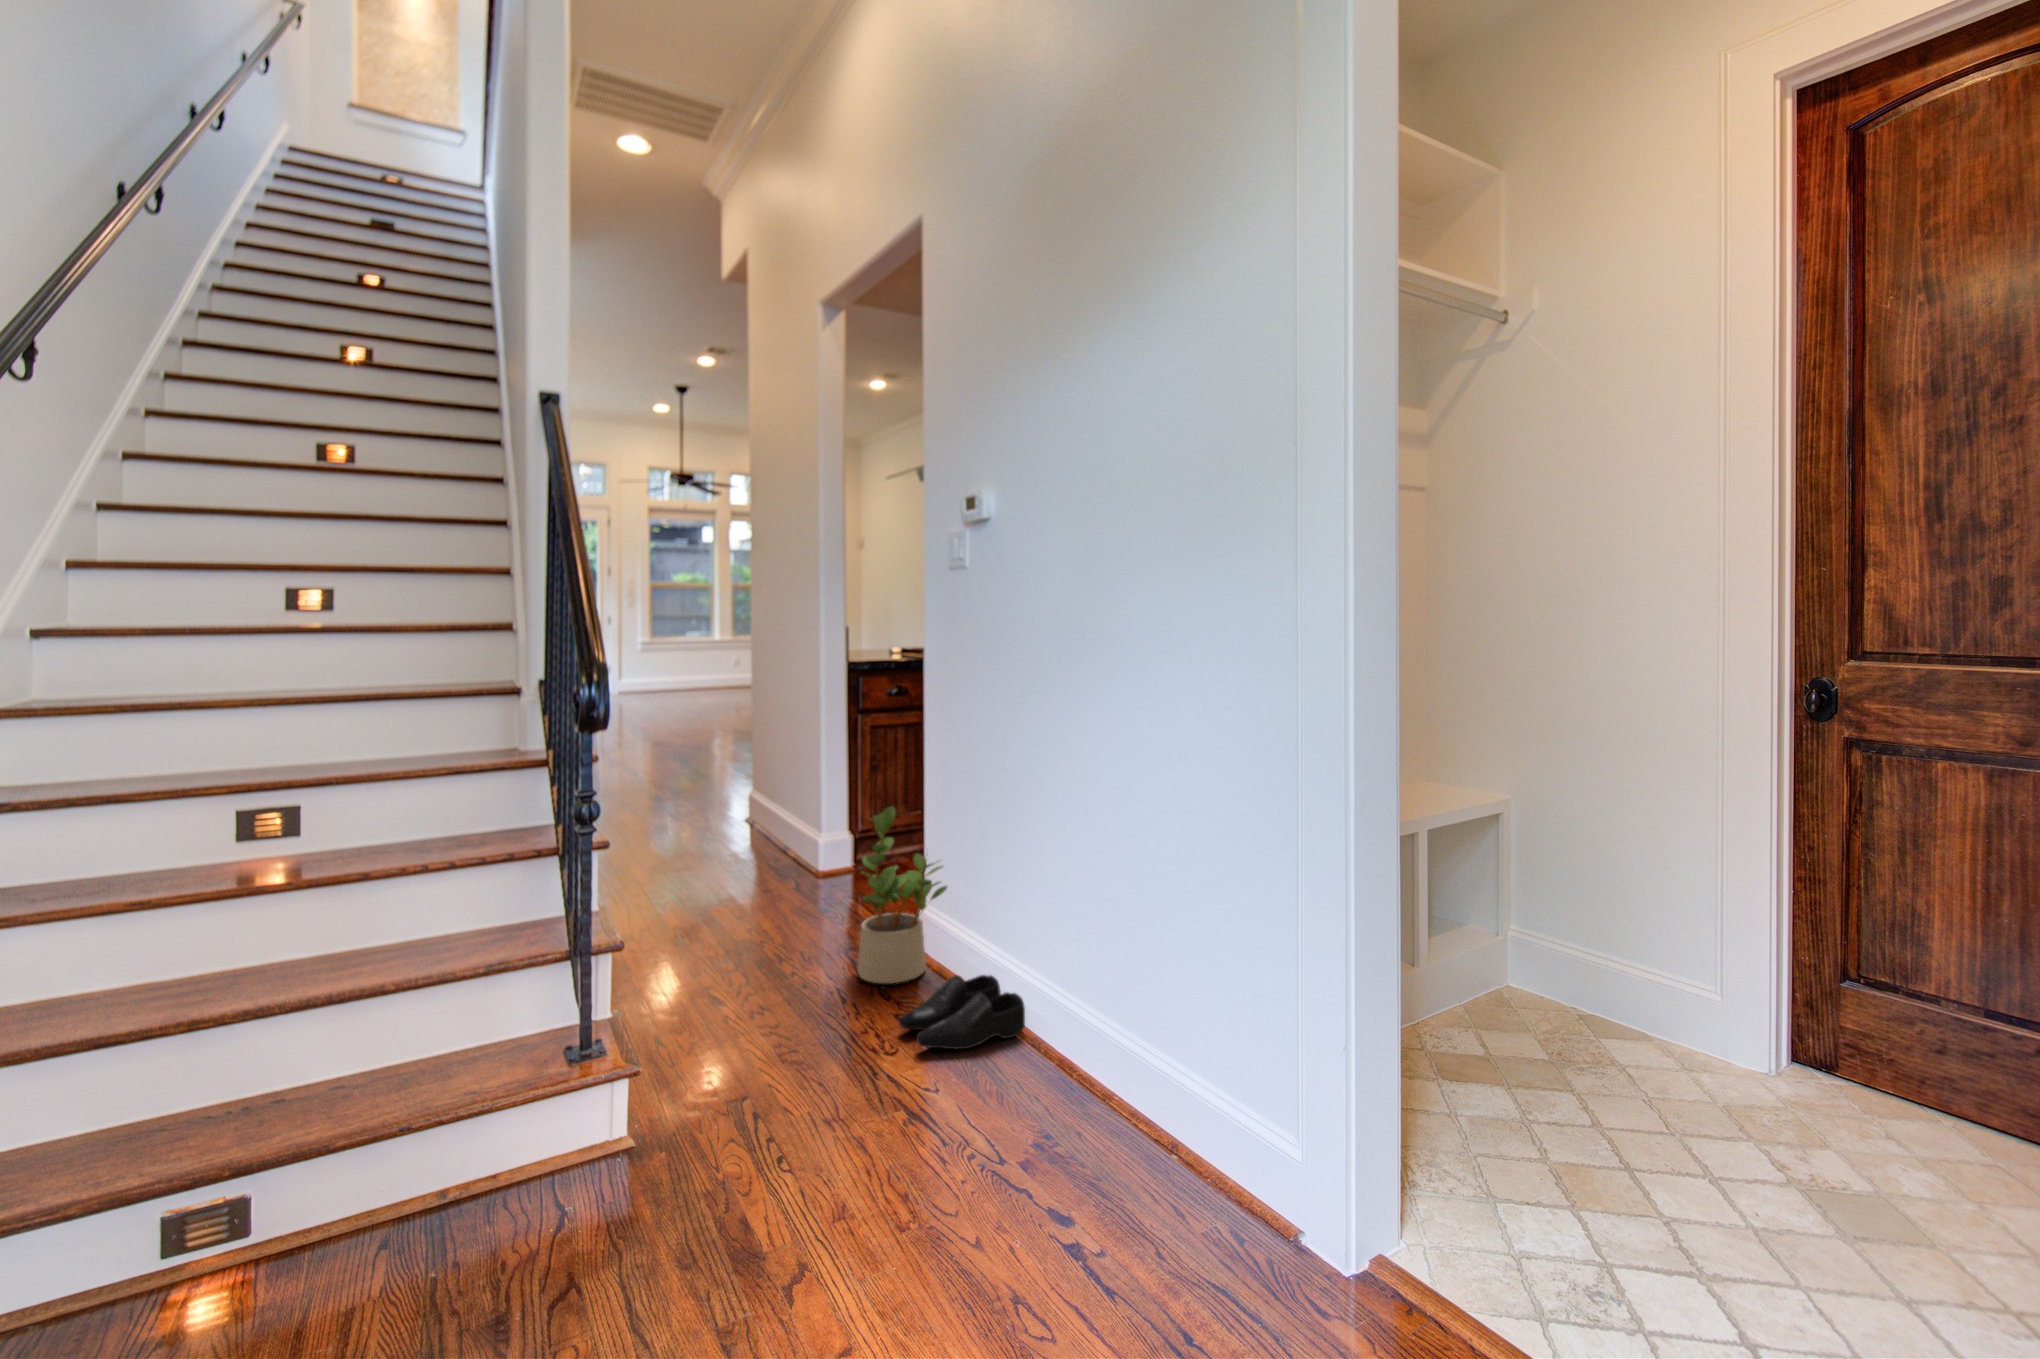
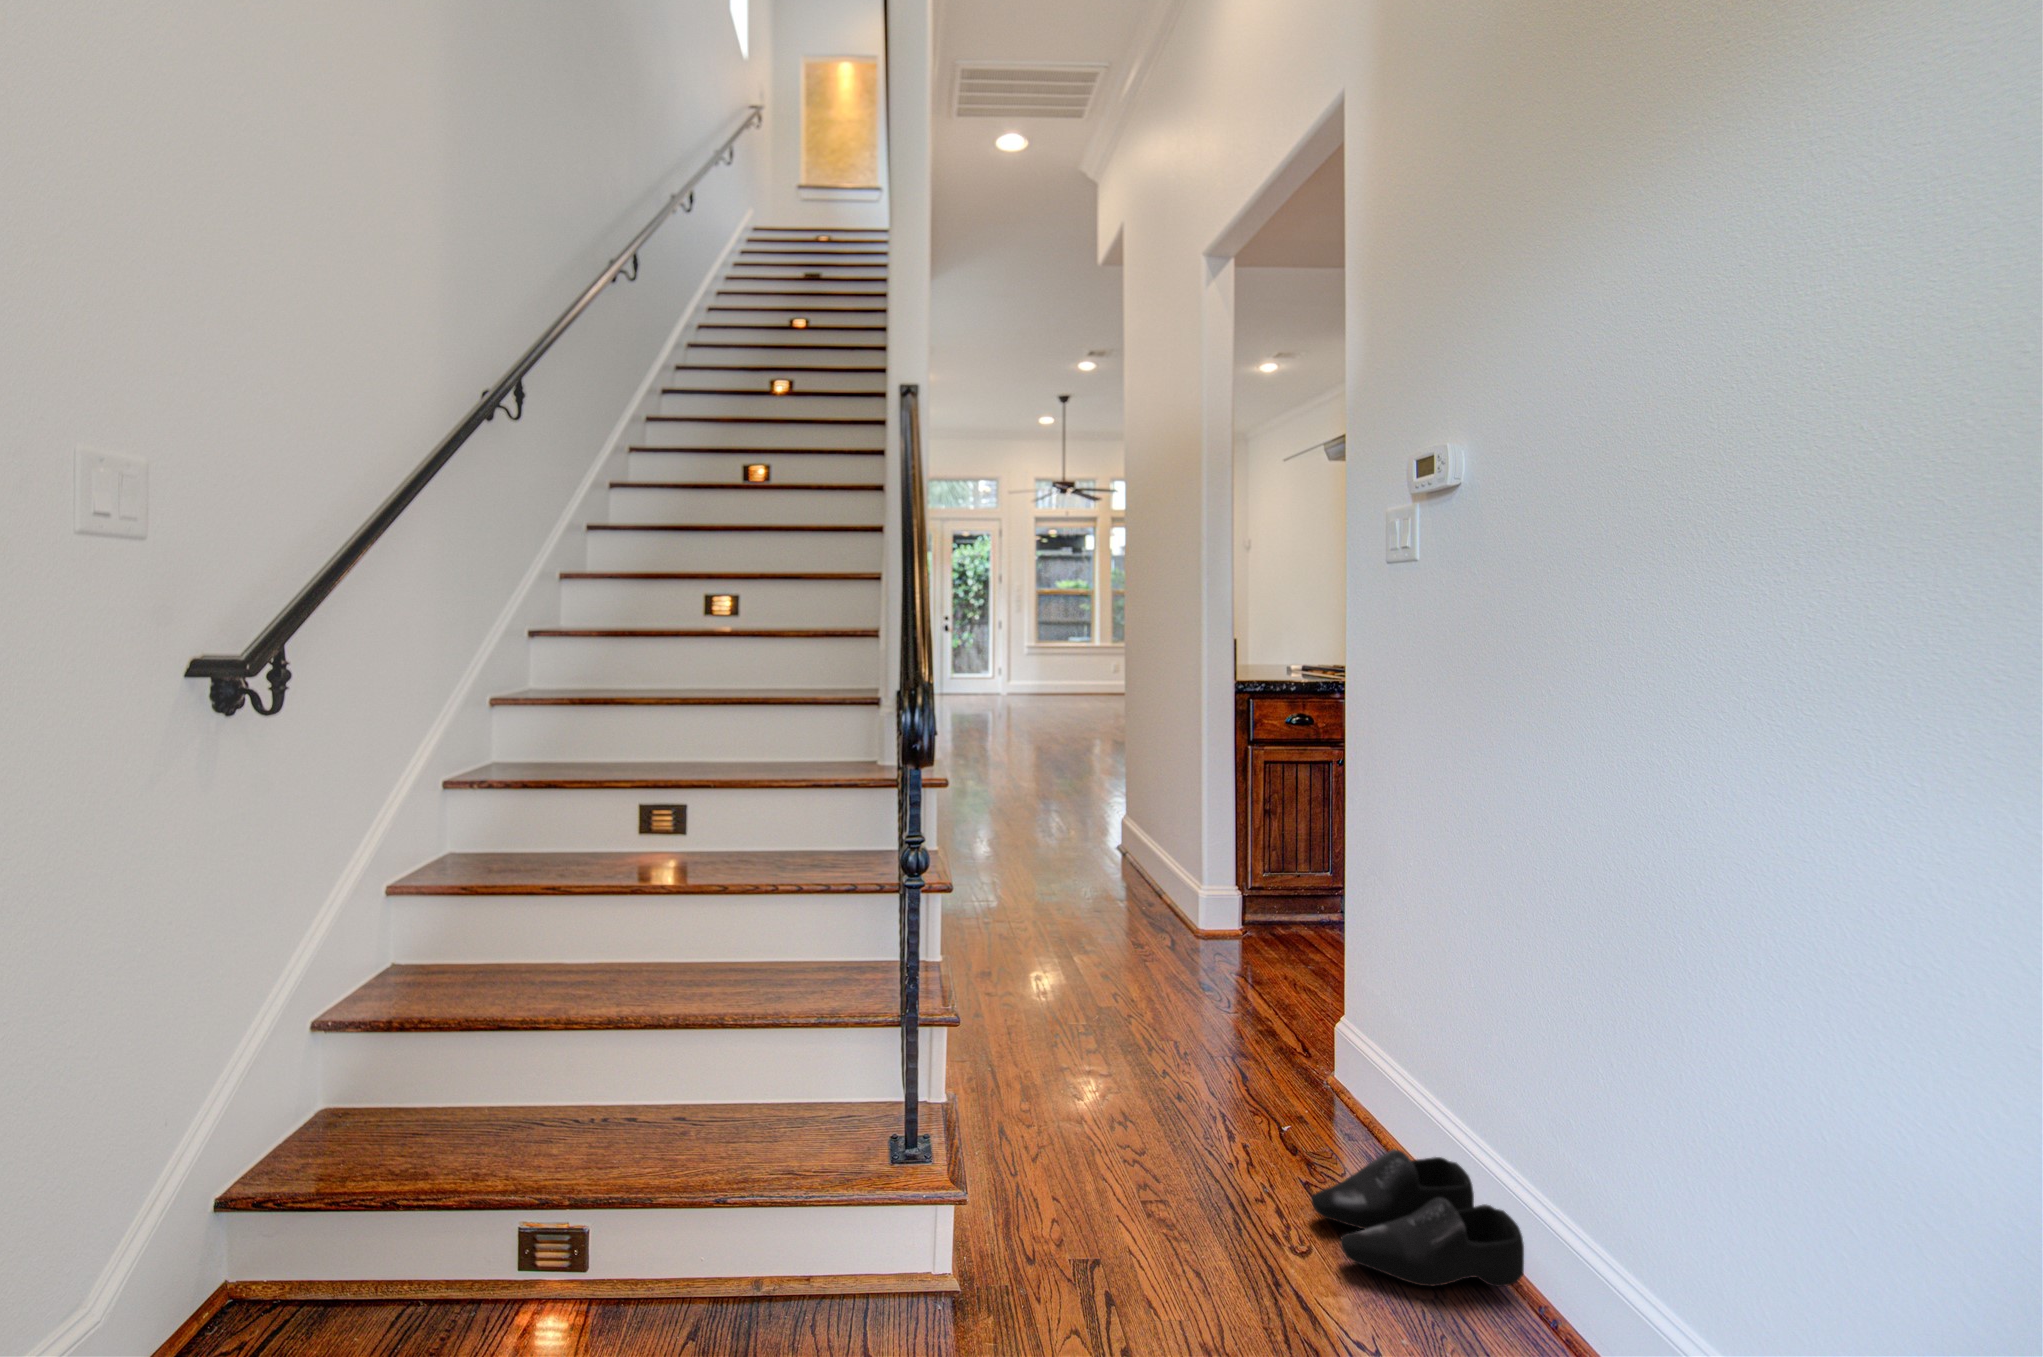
potted plant: present [857,806,947,983] -> none [1247,878,1379,1126]

